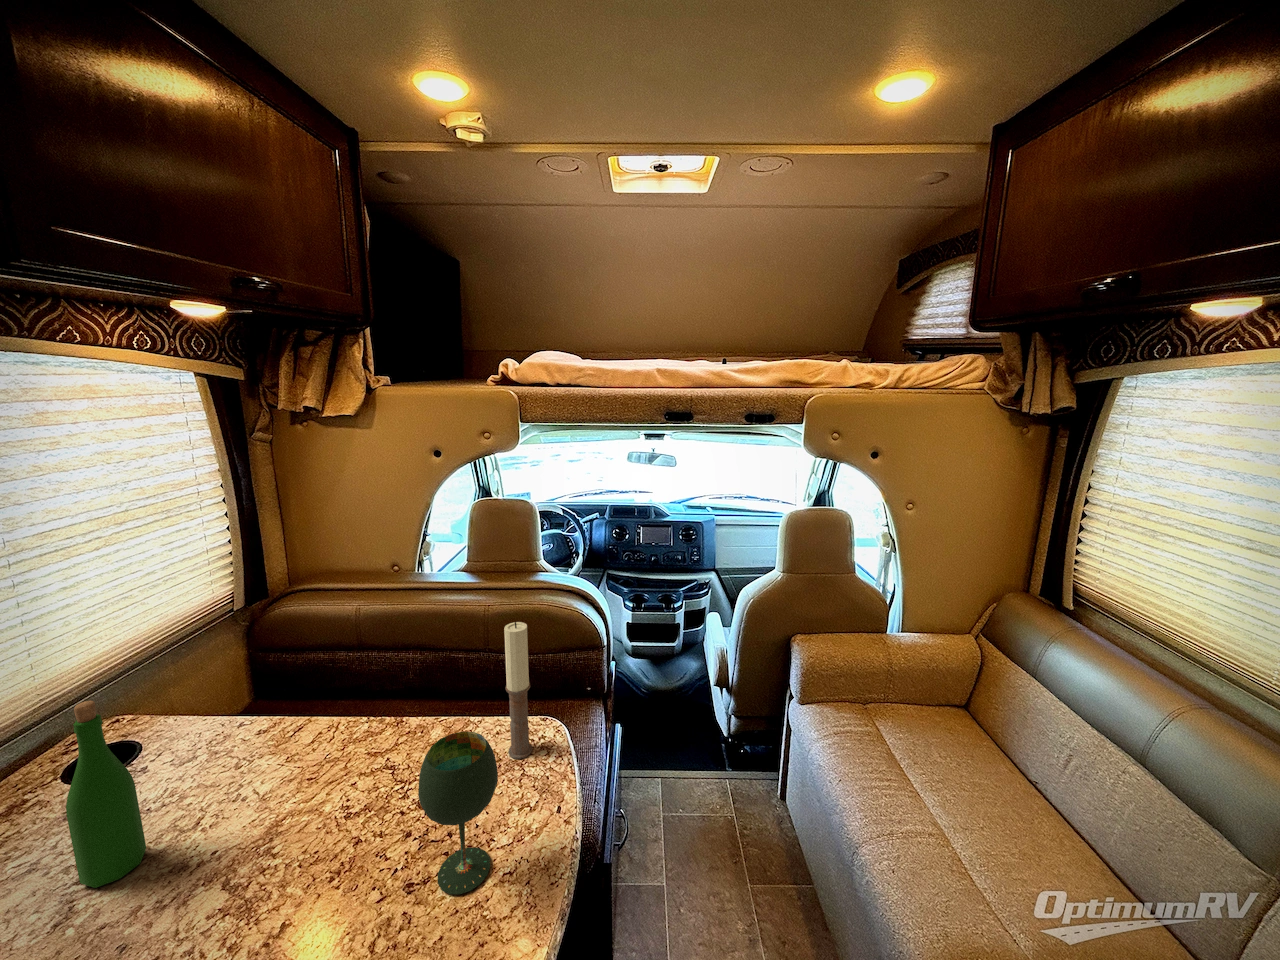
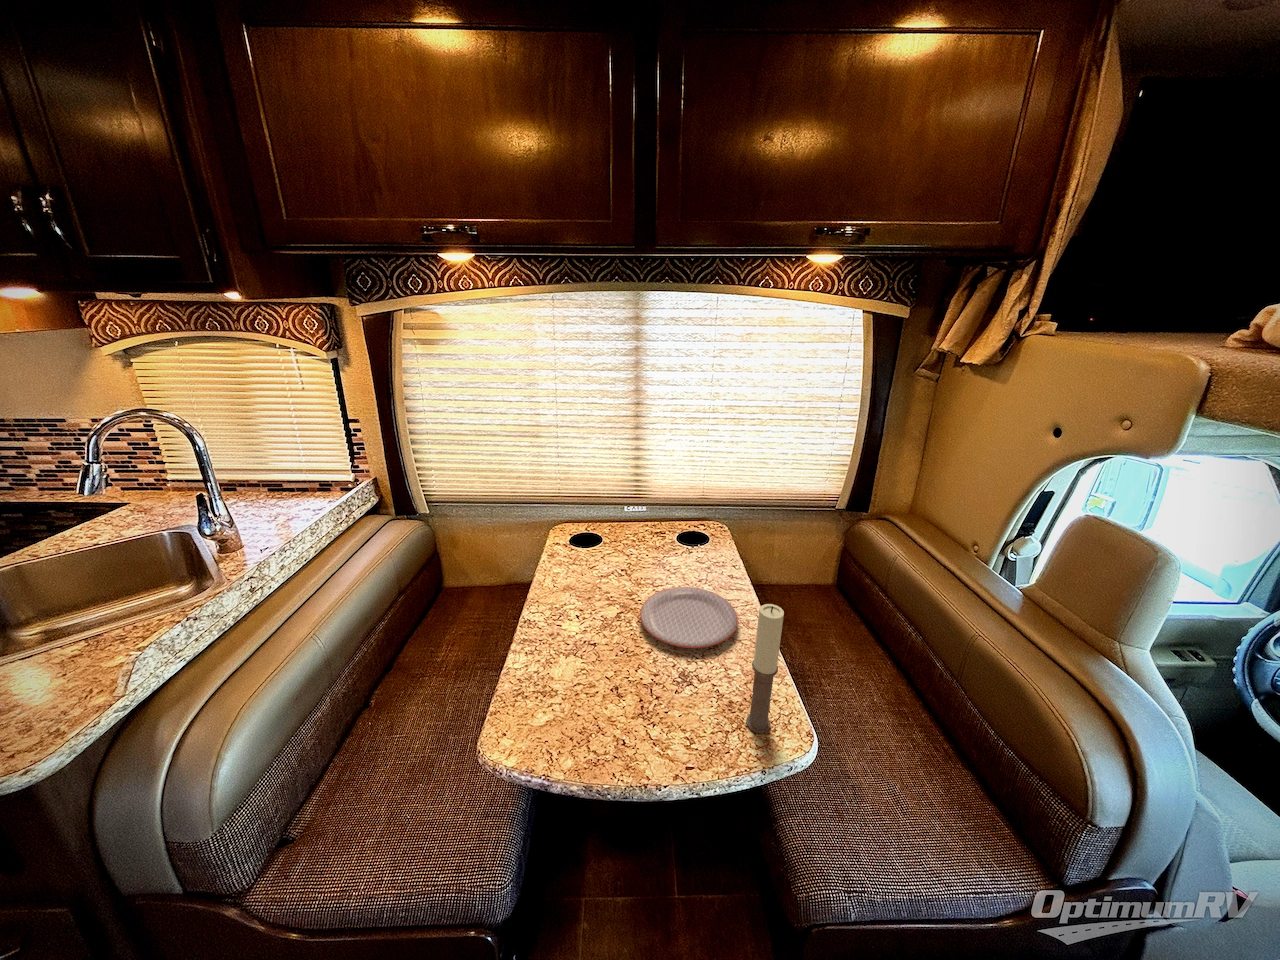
wine bottle: present [66,701,146,888] -> none [626,493,648,580]
wine glass: present [418,731,498,895] -> none [599,618,655,728]
plate: none [230,737,401,850] -> present [640,587,738,648]

